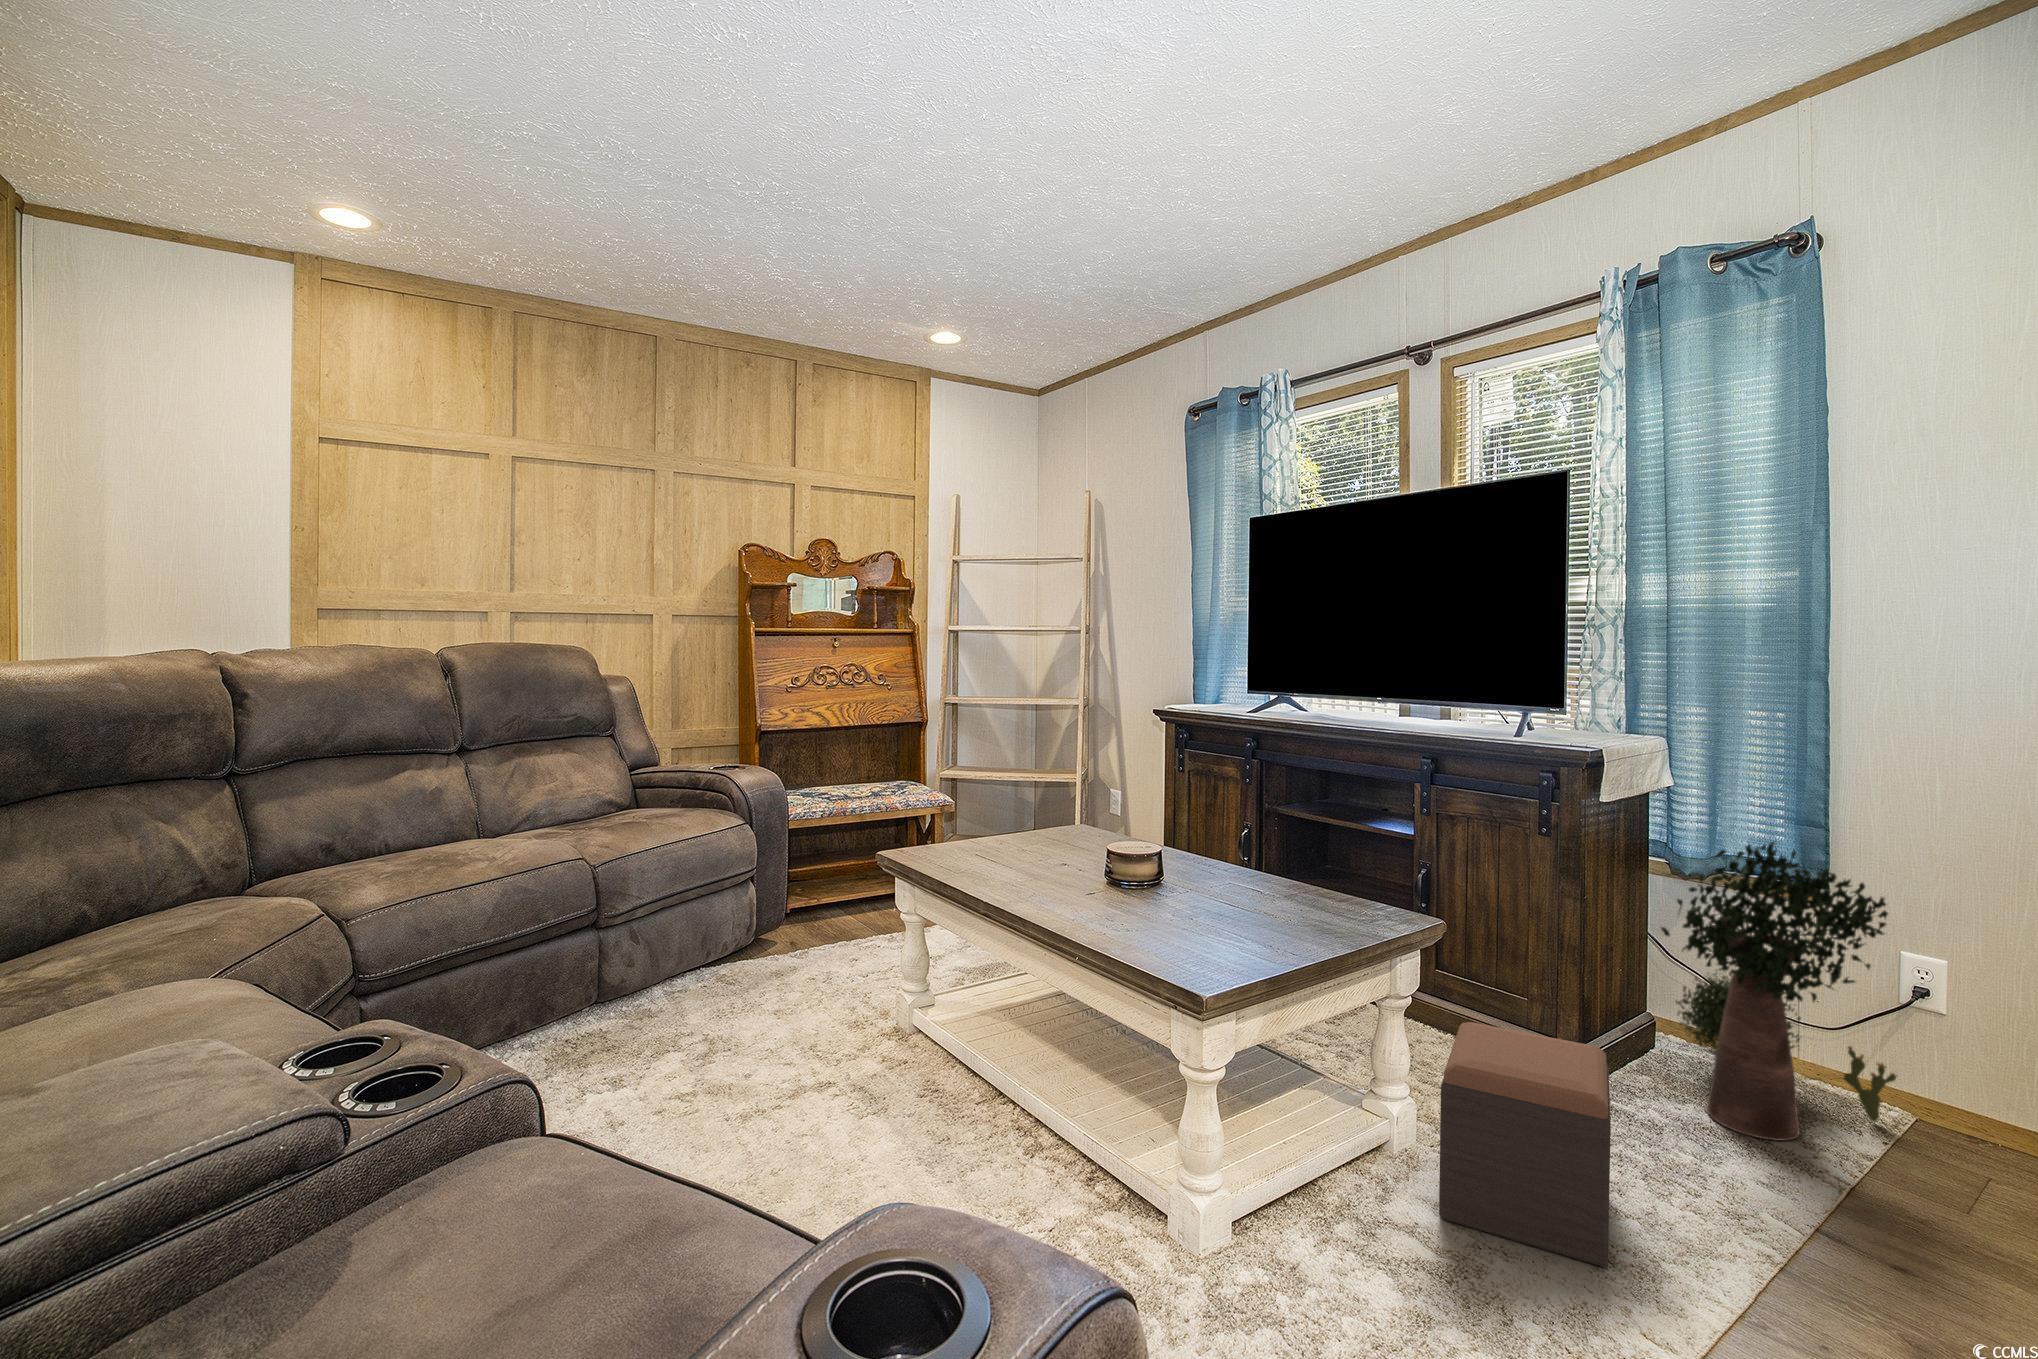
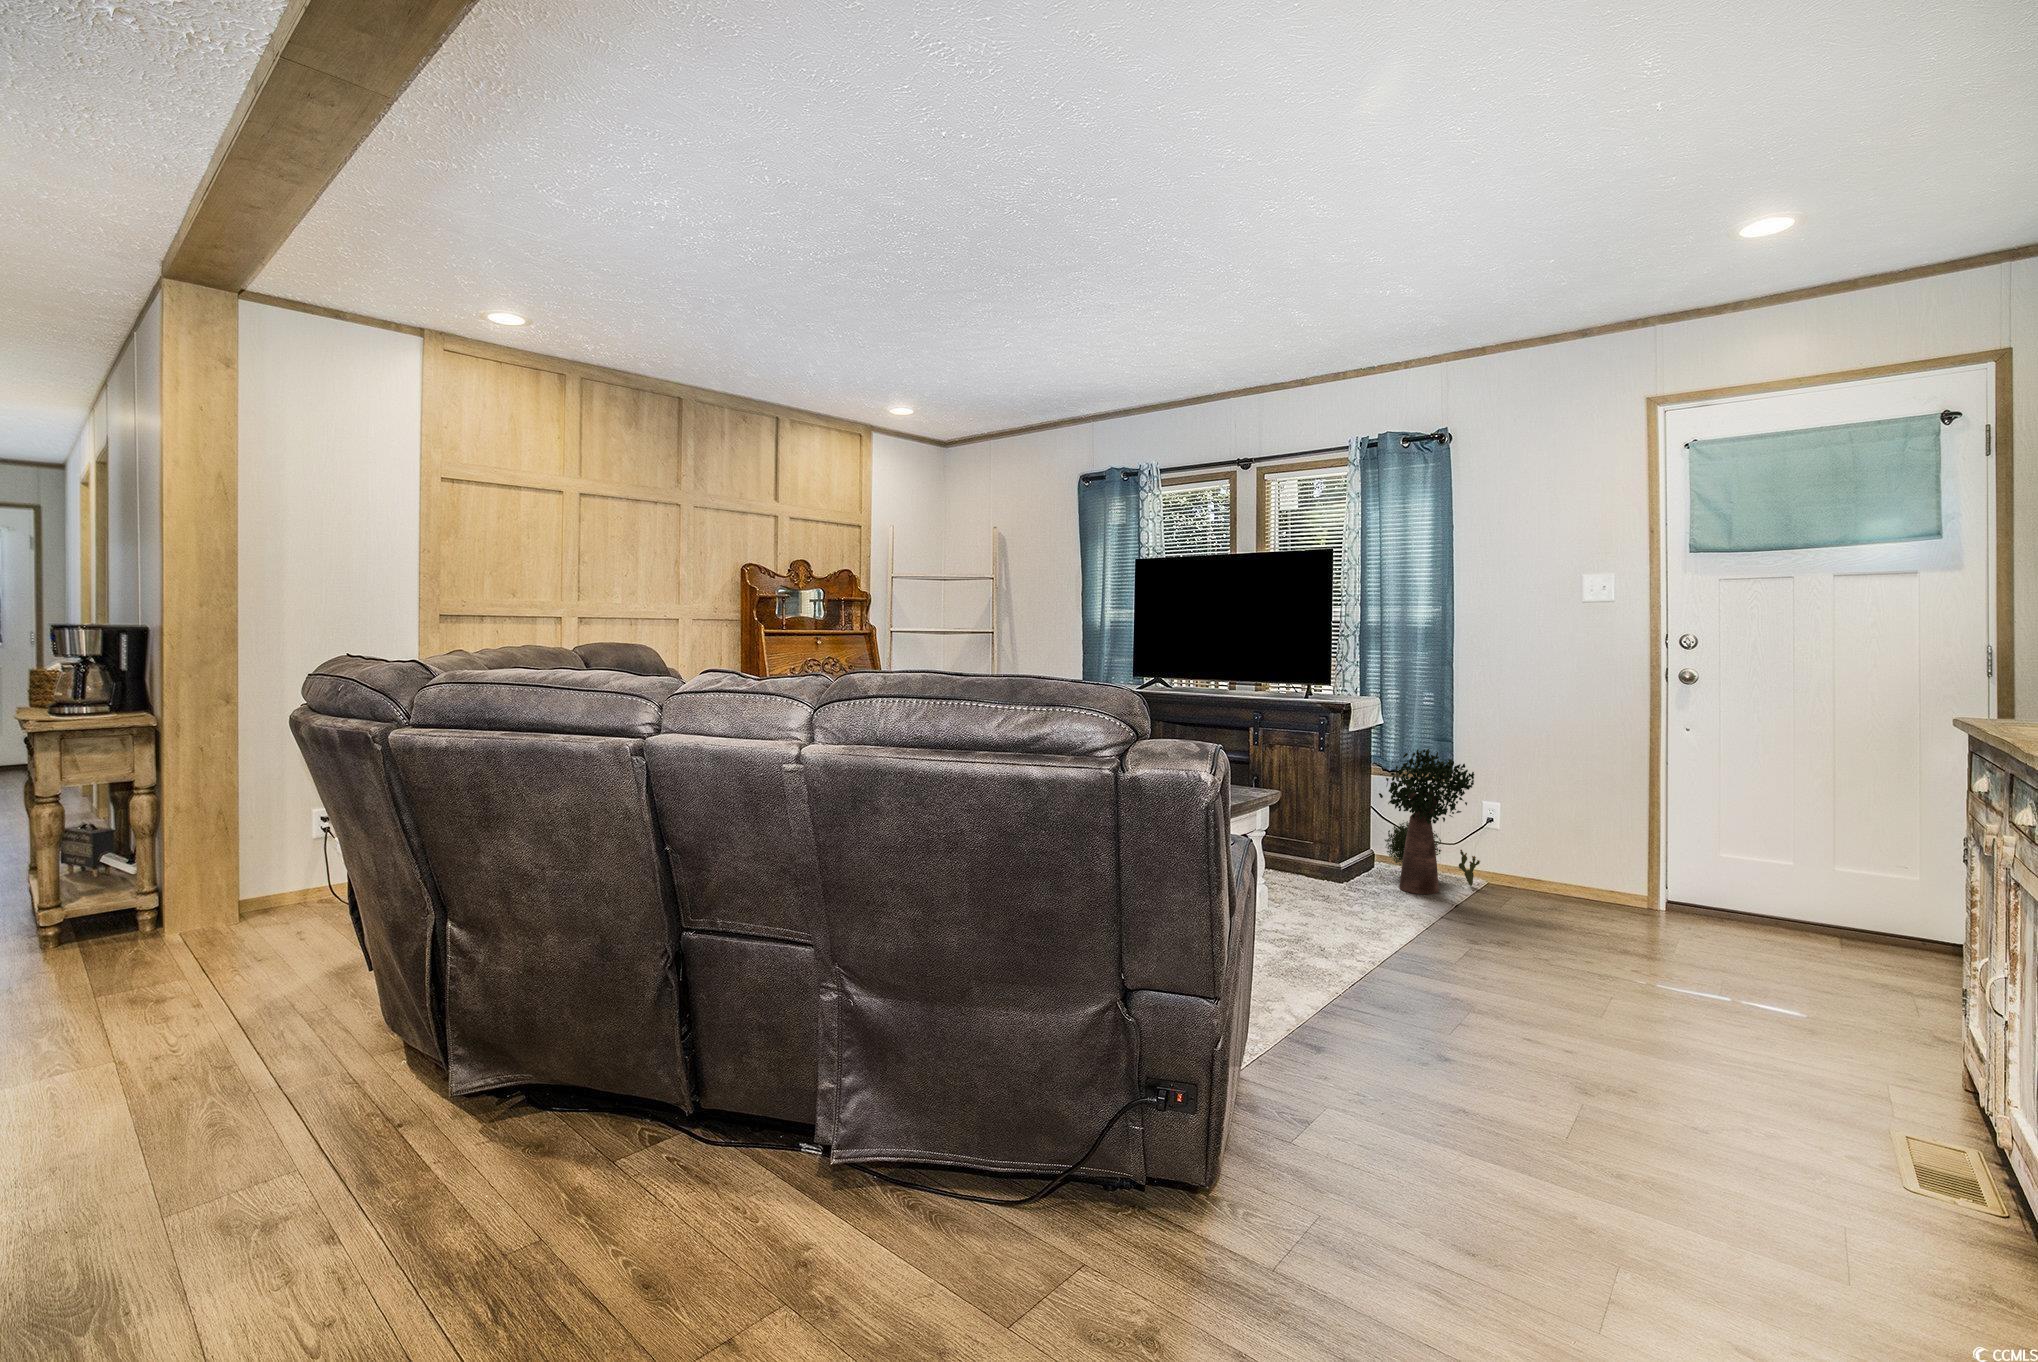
footstool: present [1439,1022,1611,1267] -> none [1287,838,1361,931]

